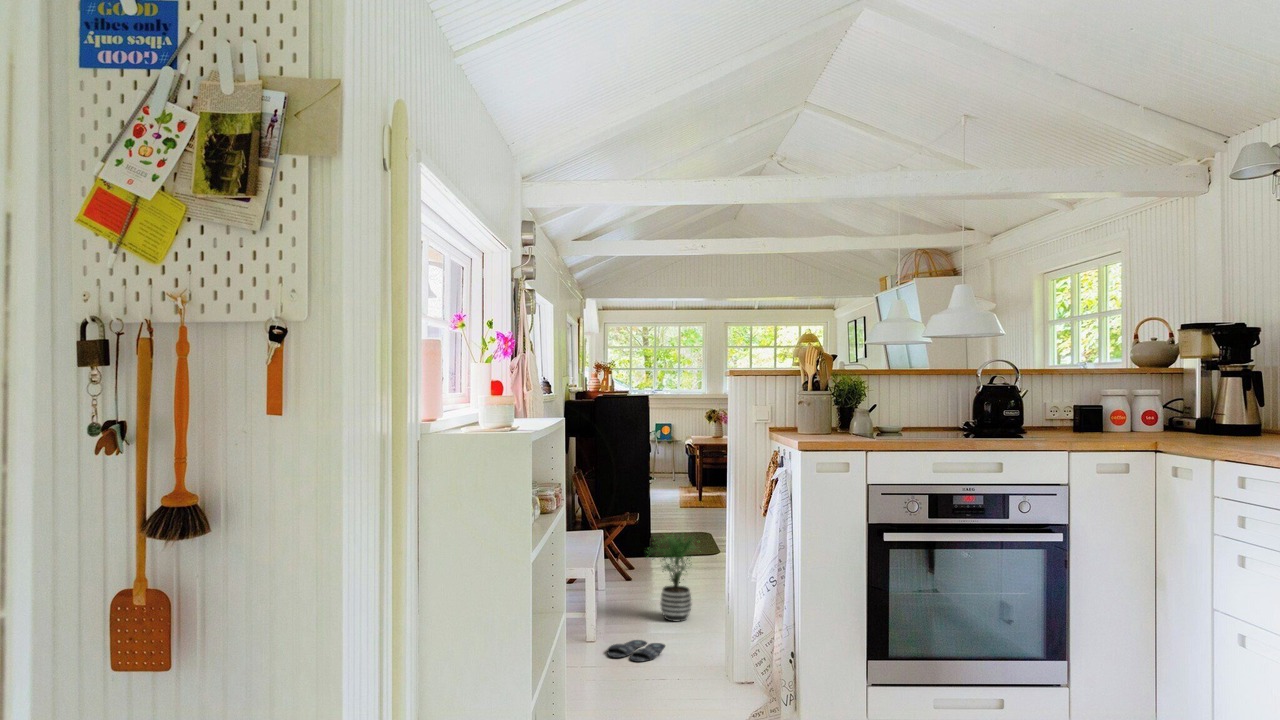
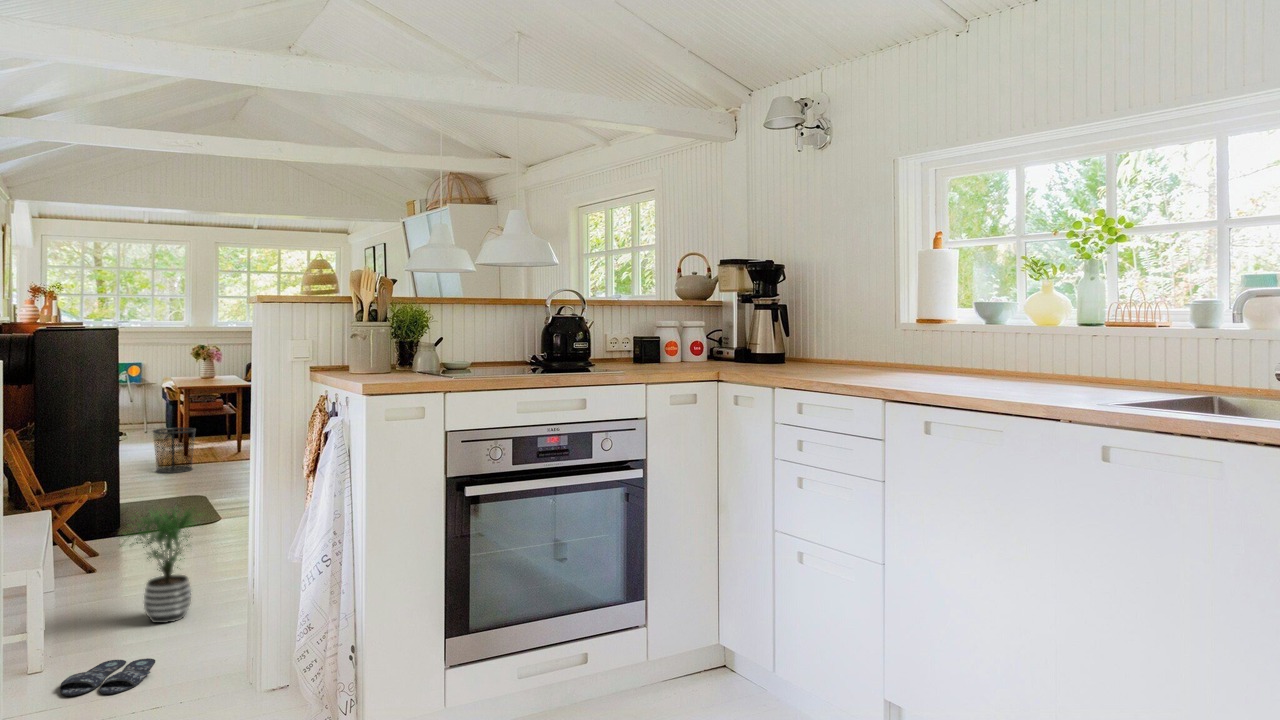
waste bin: none [674,476,705,513] -> present [153,428,196,473]

